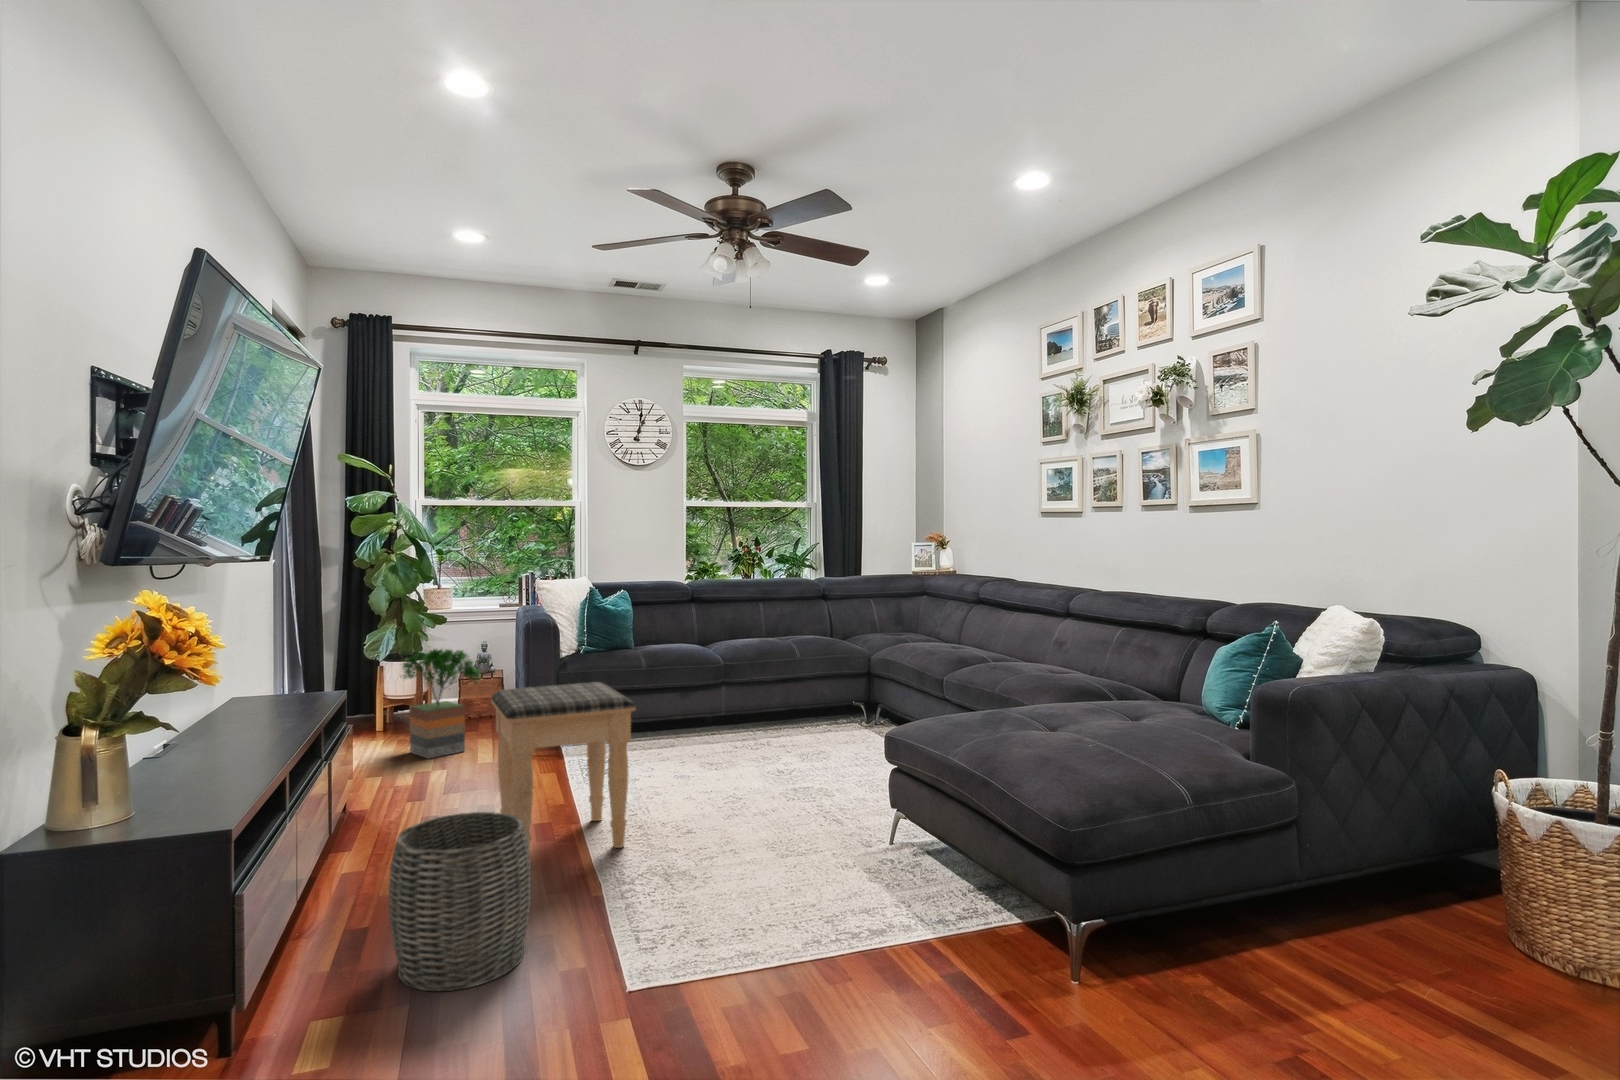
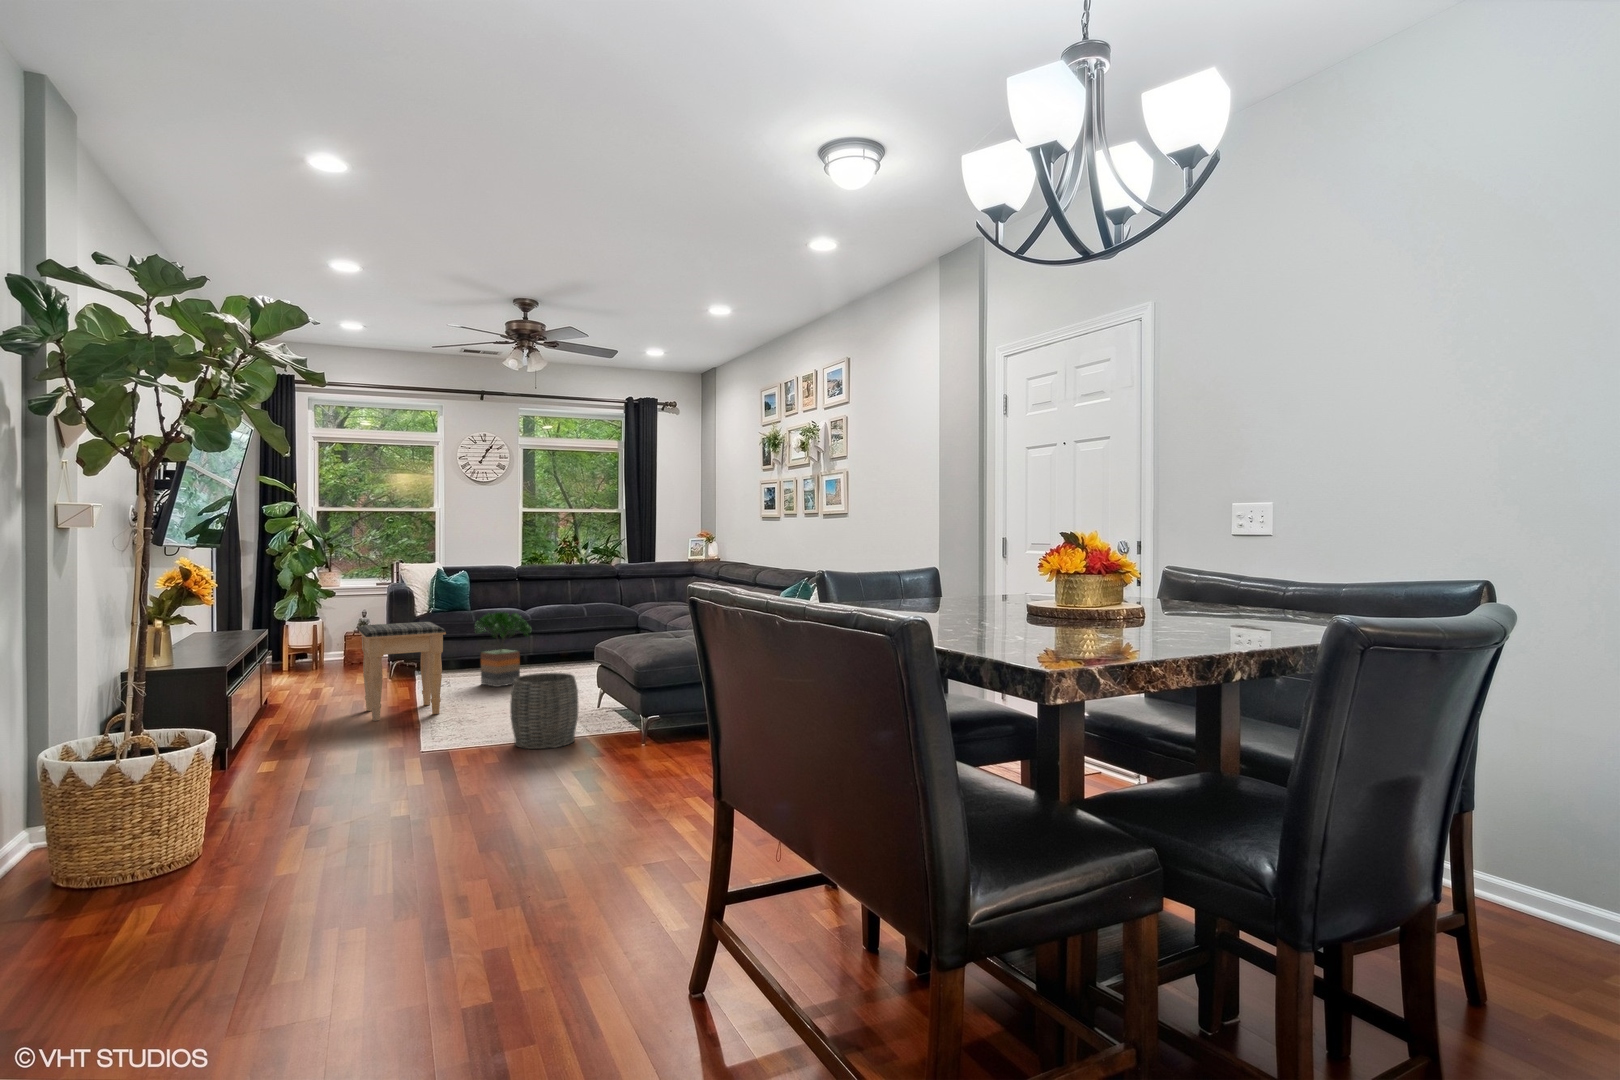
potted tree: present [401,649,481,758] -> present [476,612,531,687]
woven basket: present [389,812,531,991] -> present [510,673,578,749]

